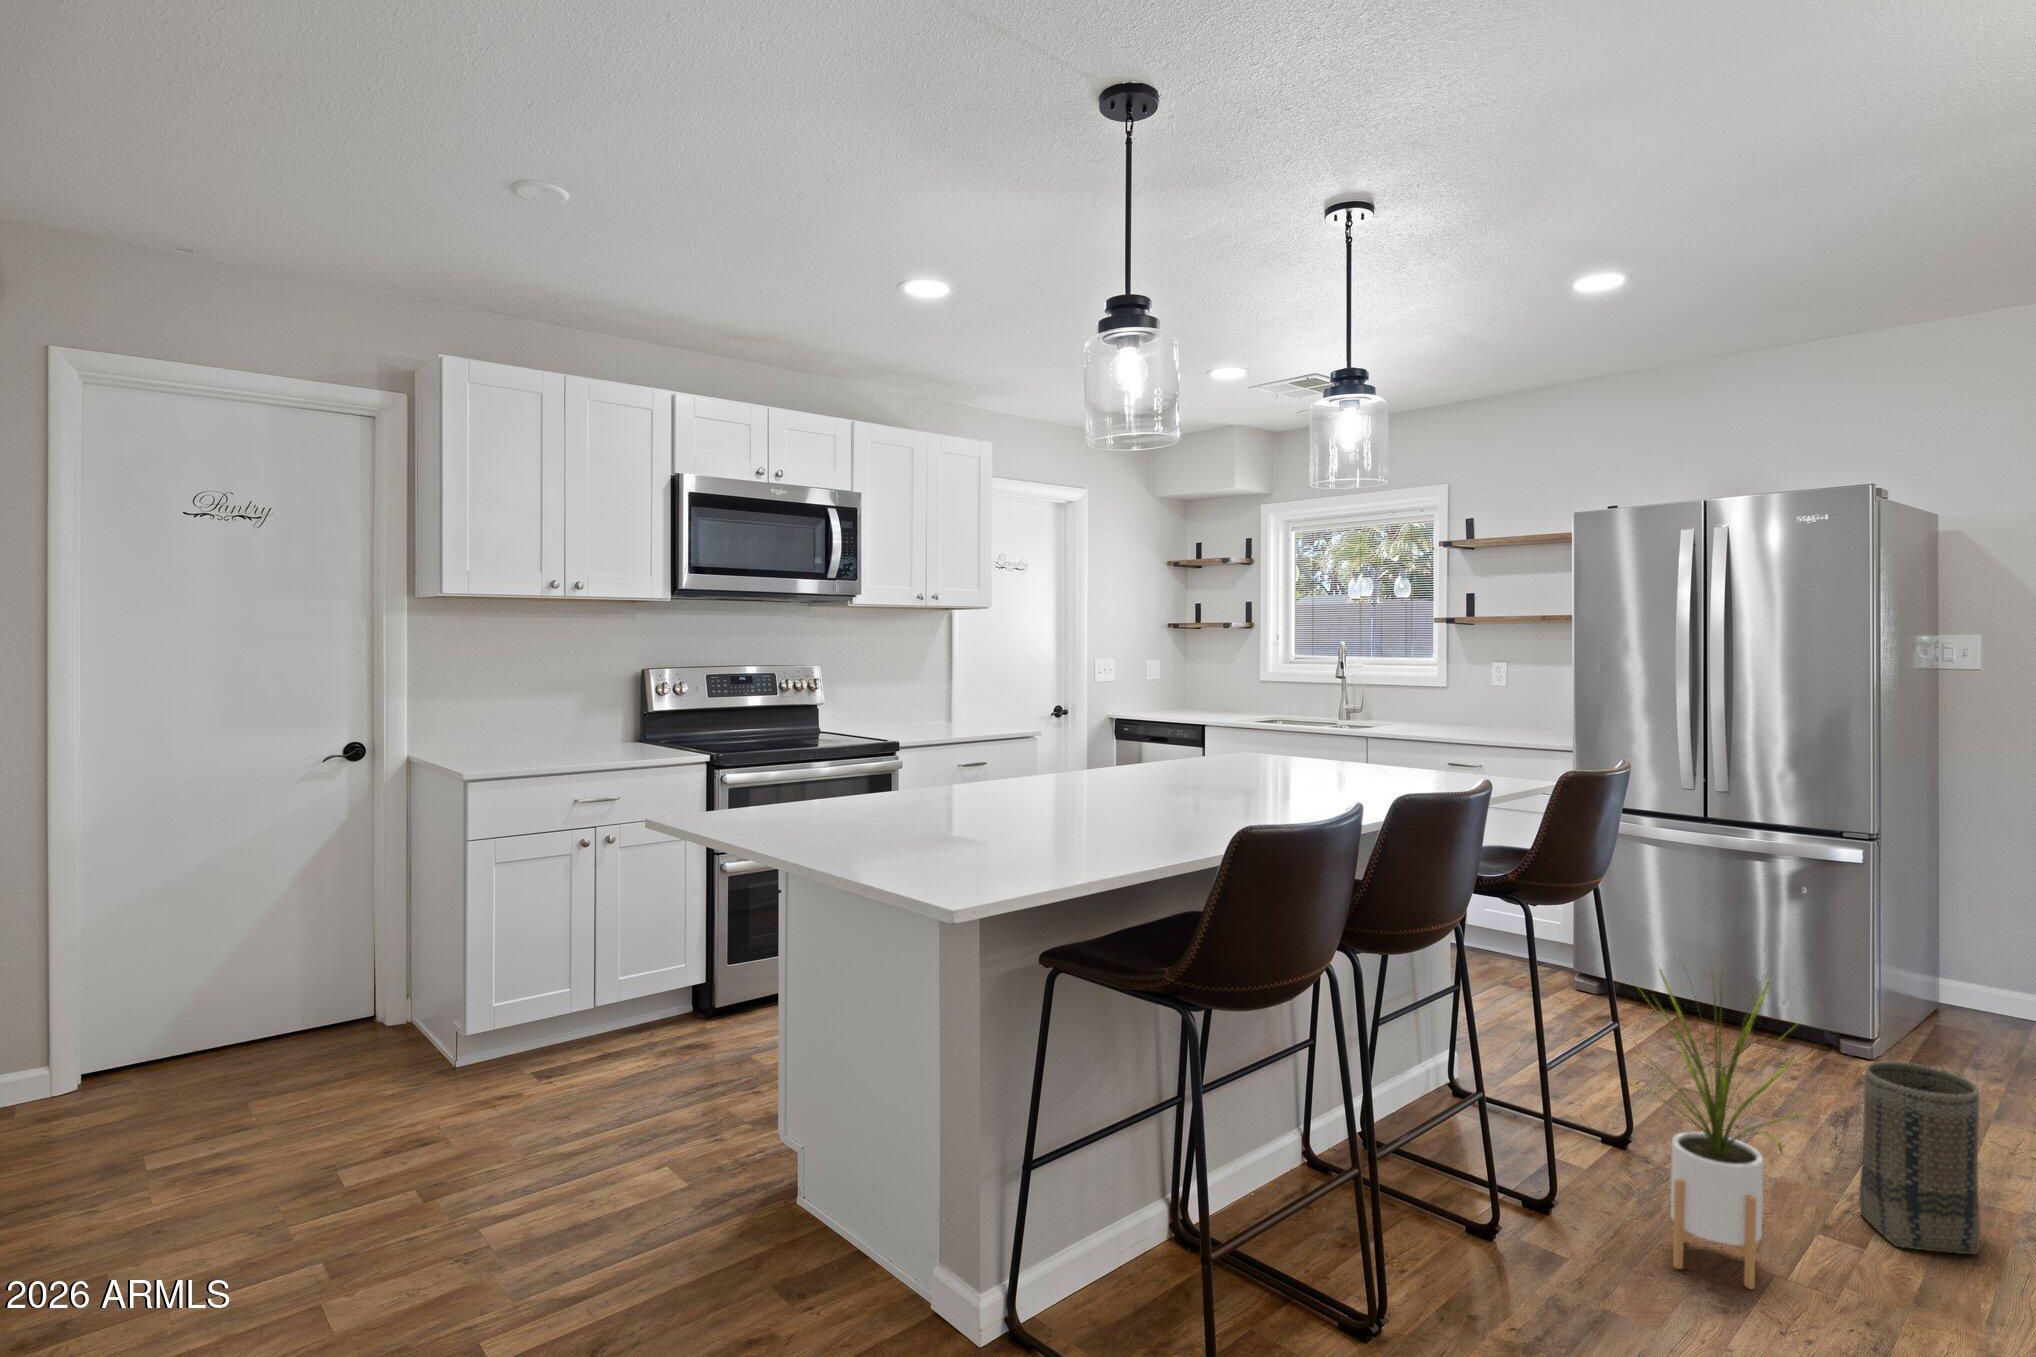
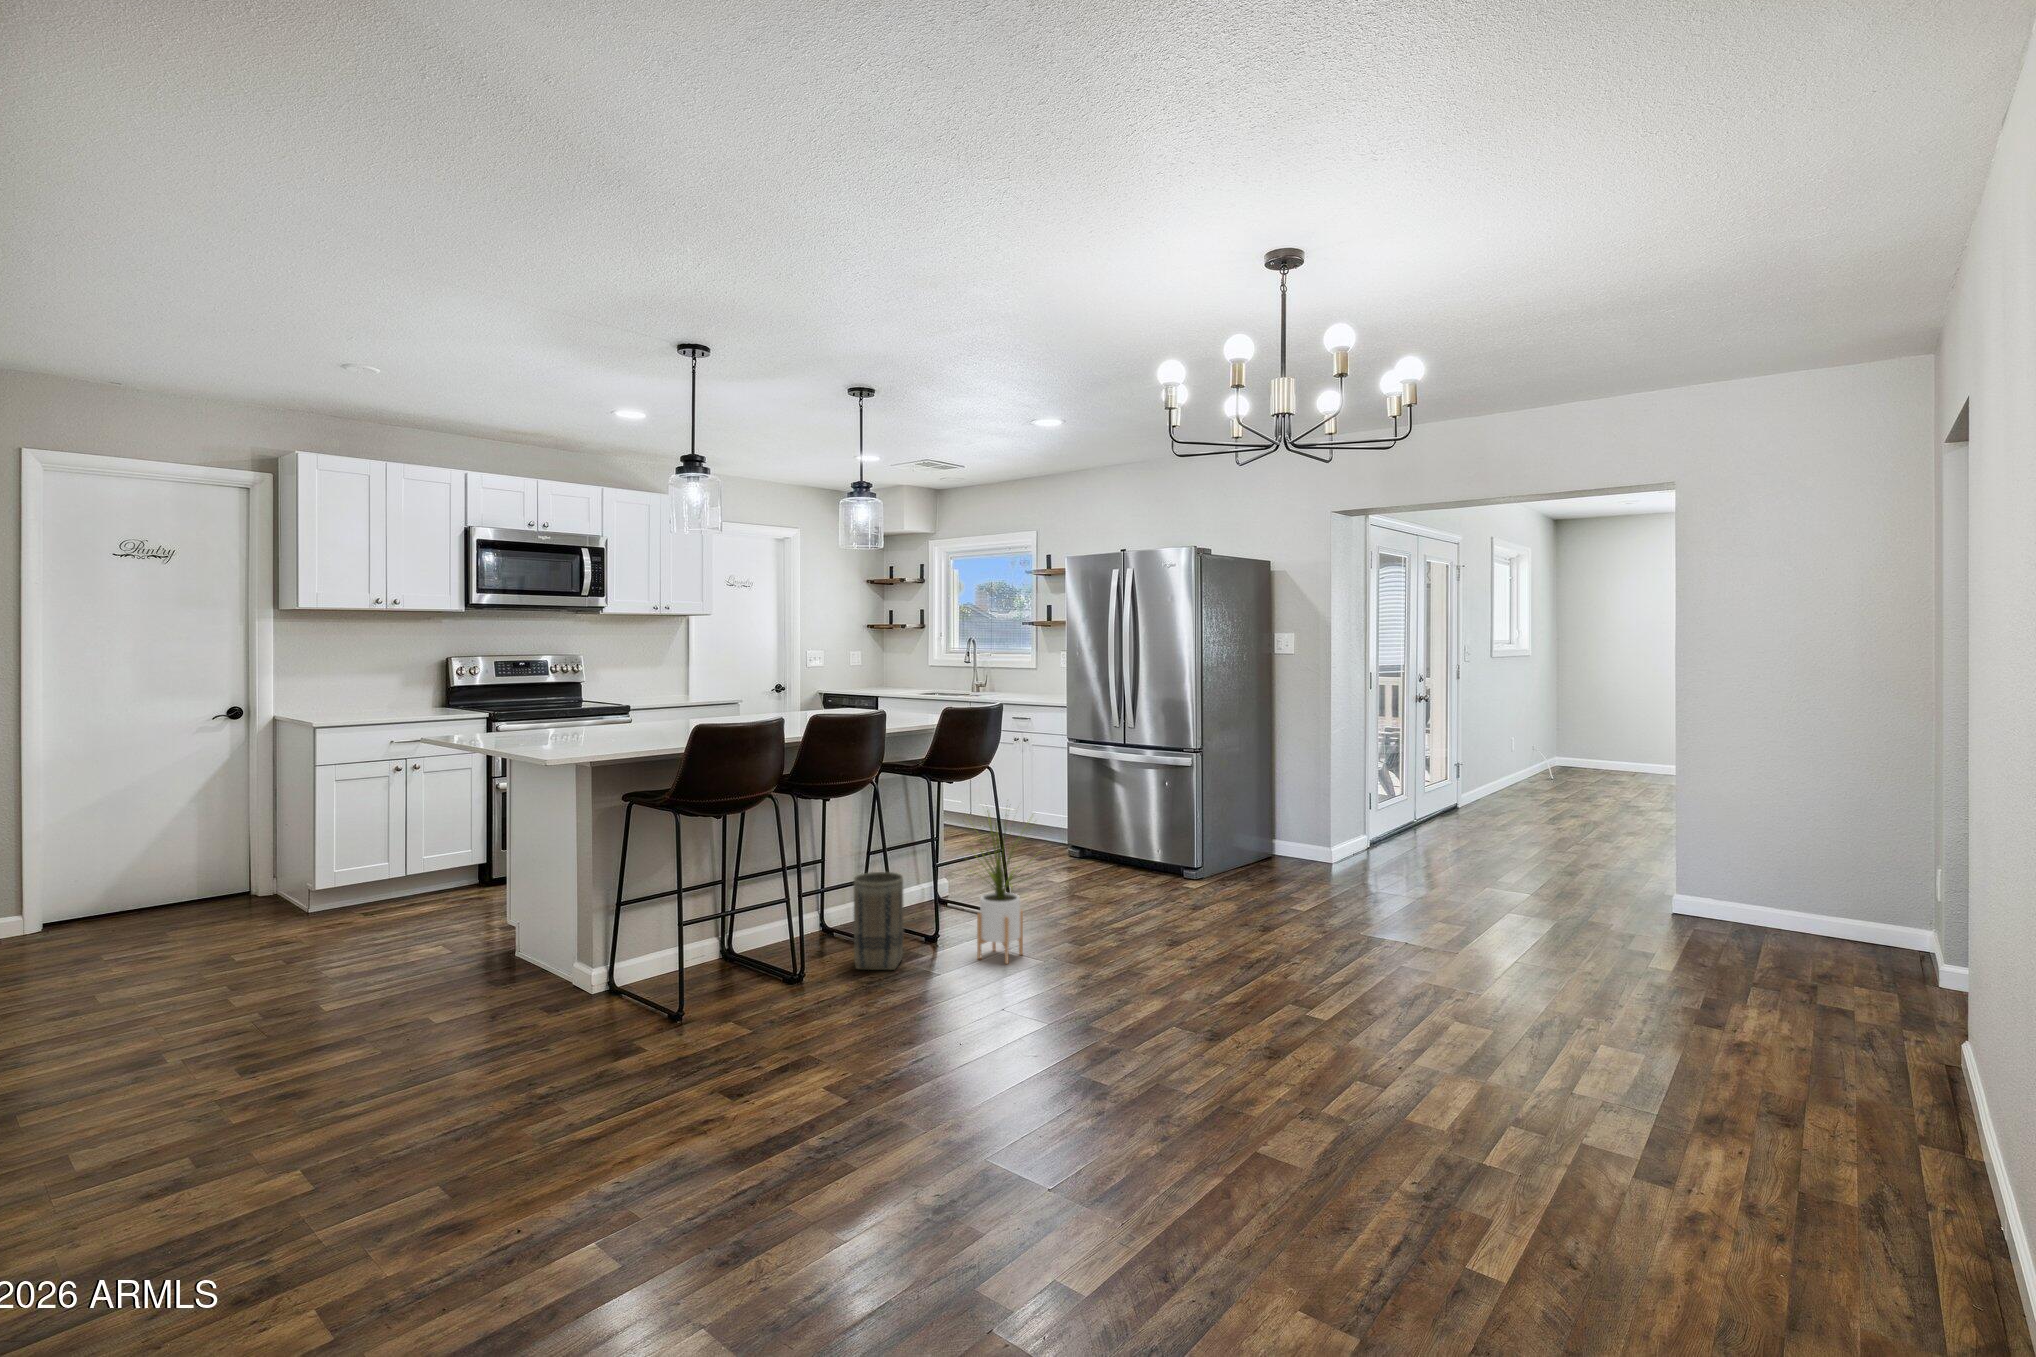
basket: present [1859,1061,1980,1254] -> present [854,872,904,970]

